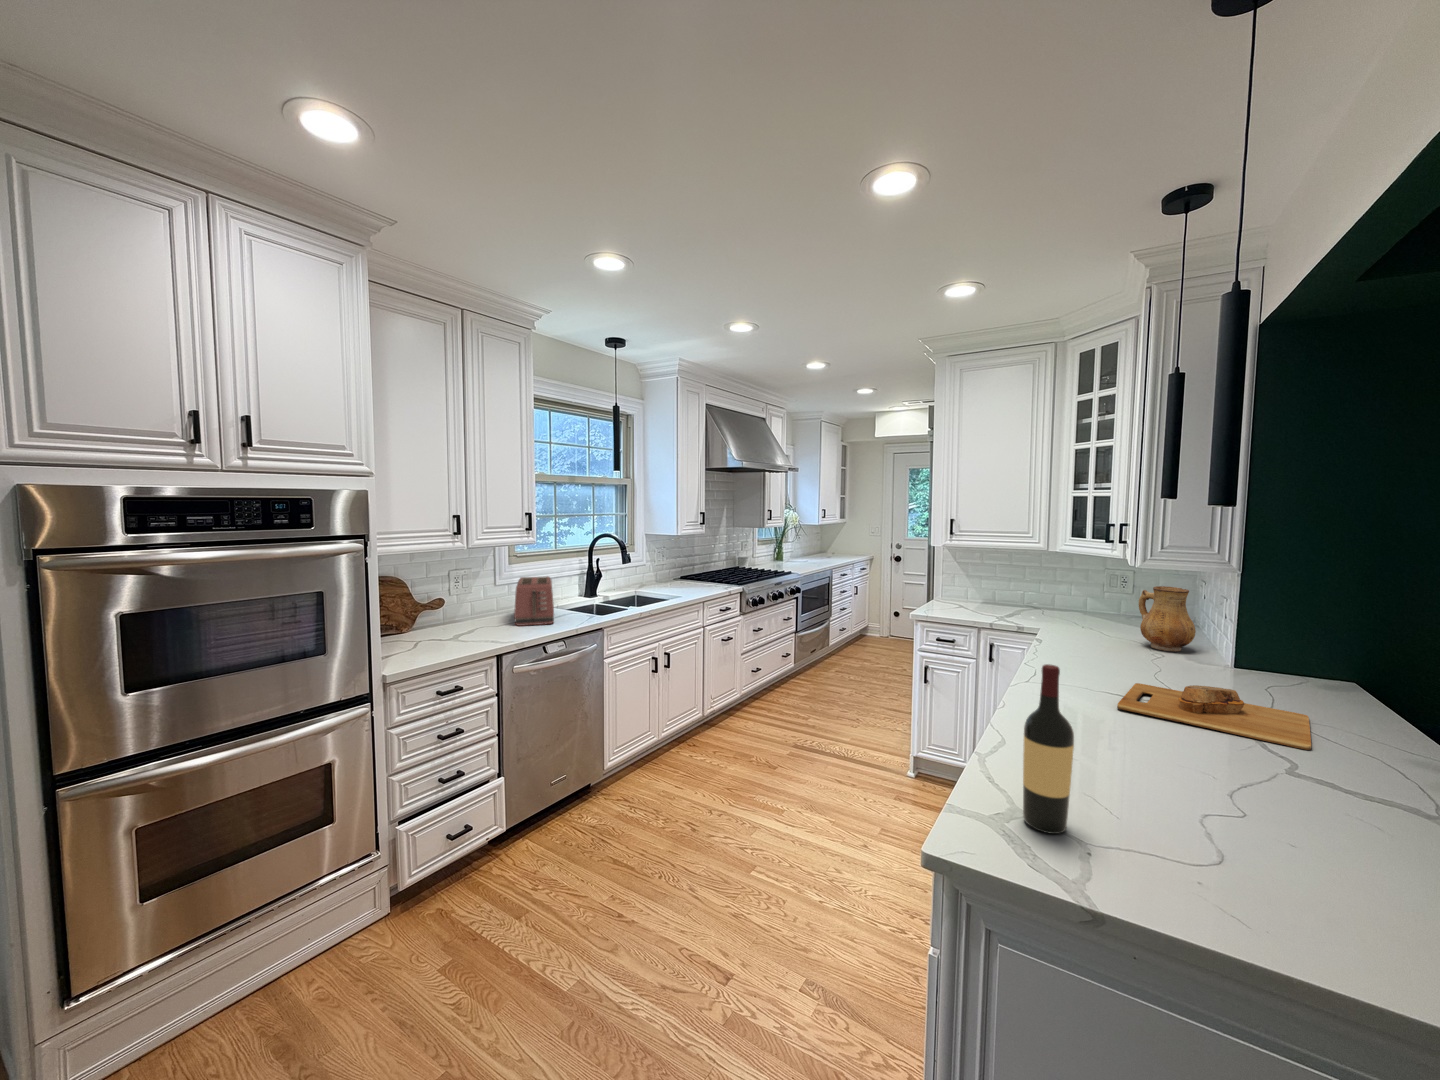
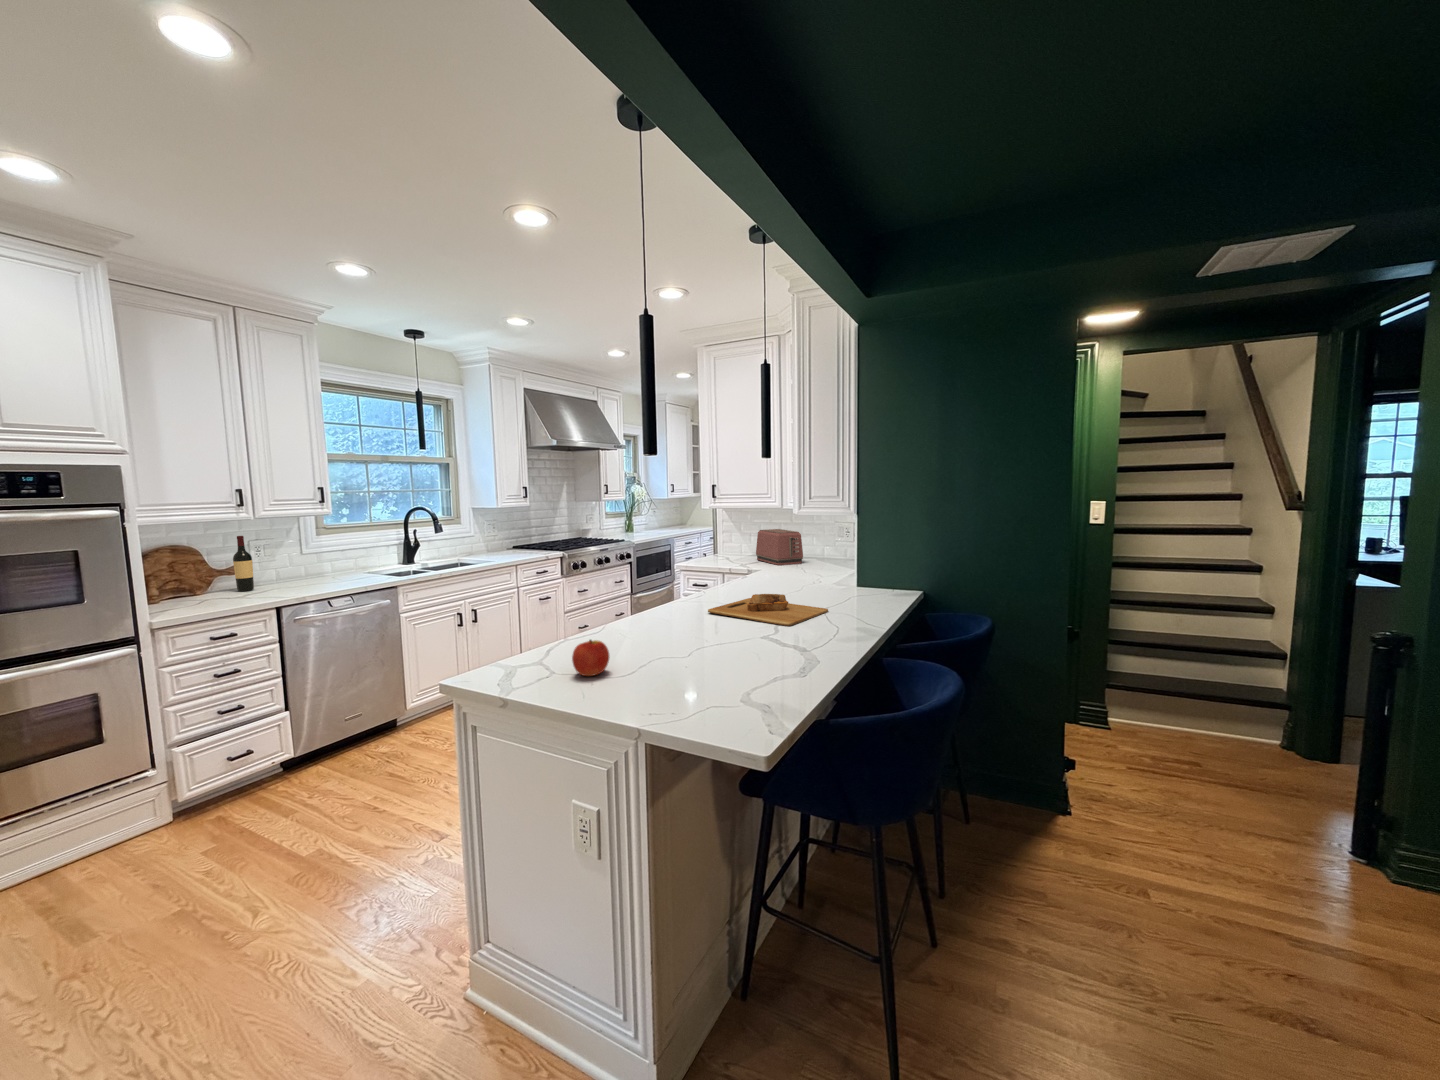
toaster: present [514,576,554,626] -> present [756,529,803,565]
ceramic pitcher: present [1139,586,1196,651] -> none [808,531,841,580]
wine bottle: present [1023,664,1074,834] -> present [233,536,254,591]
apple: none [1140,797,1213,864] -> present [572,640,610,676]

